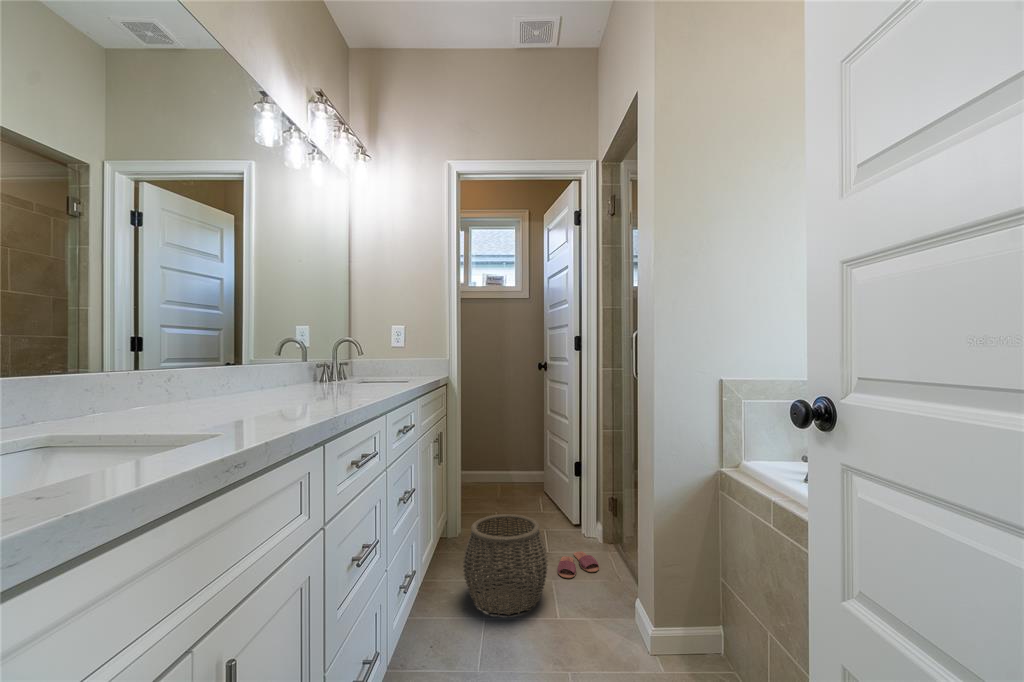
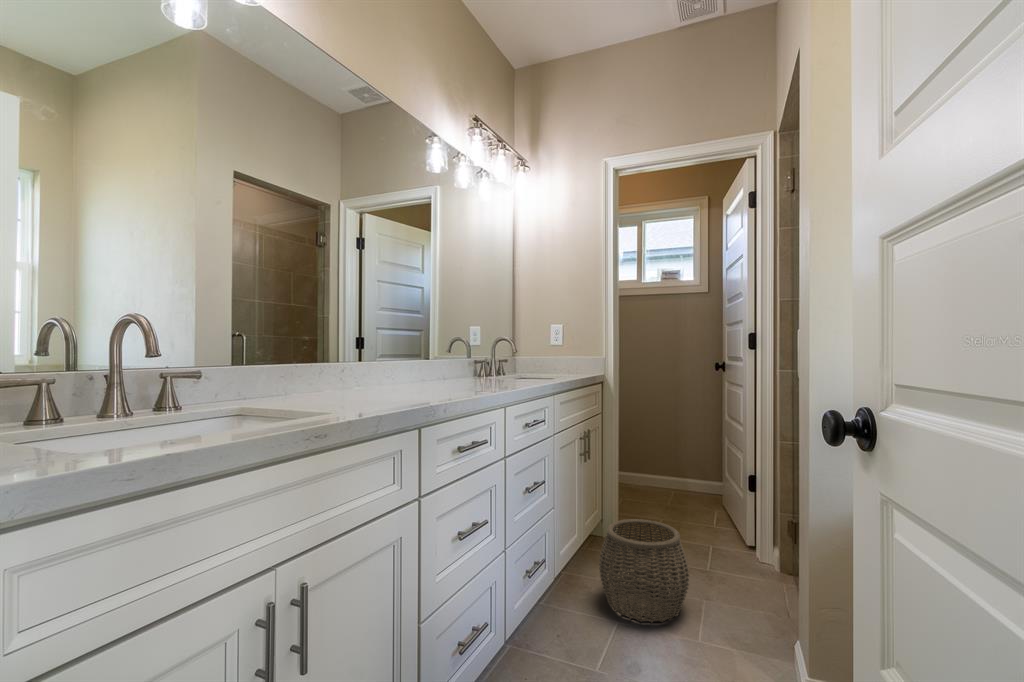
slippers: present [557,552,599,578] -> none [709,576,761,601]

